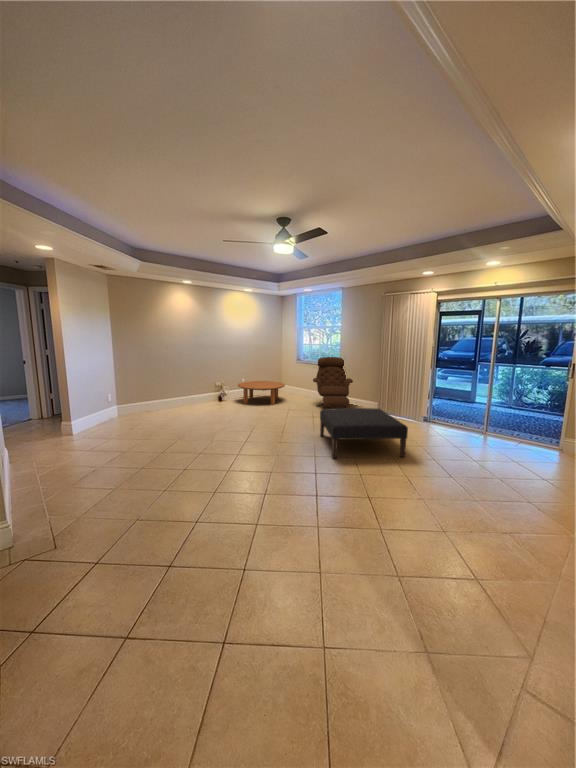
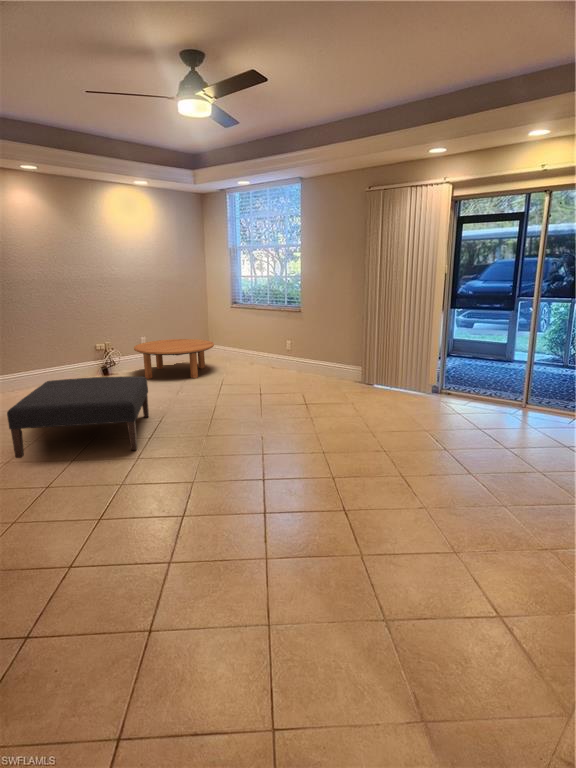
lounge chair: present [313,357,353,409] -> none [258,296,324,393]
ottoman: present [320,408,408,458] -> present [7,376,149,458]

